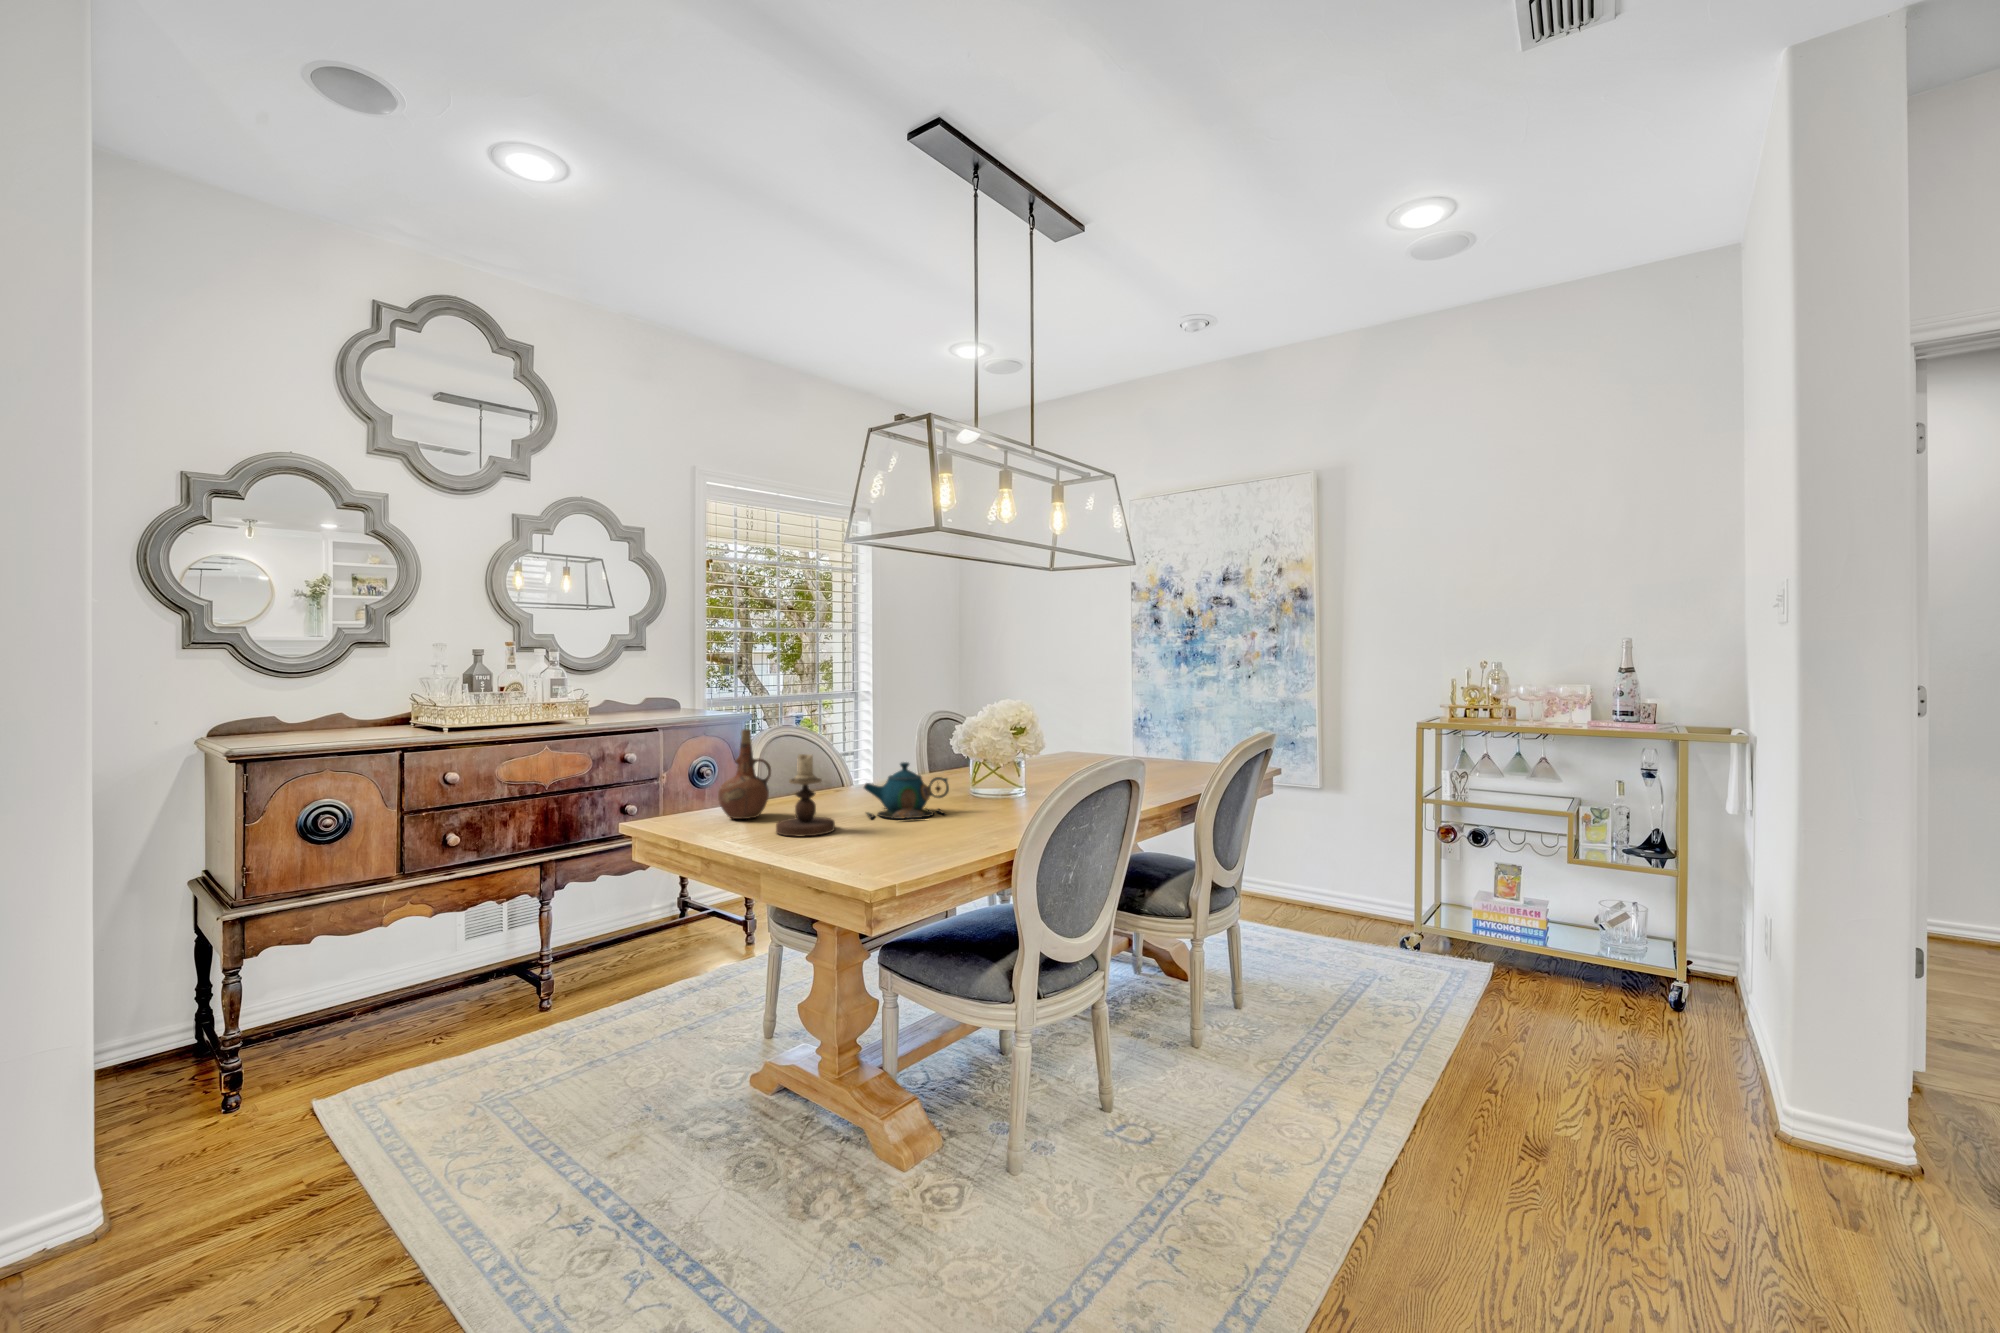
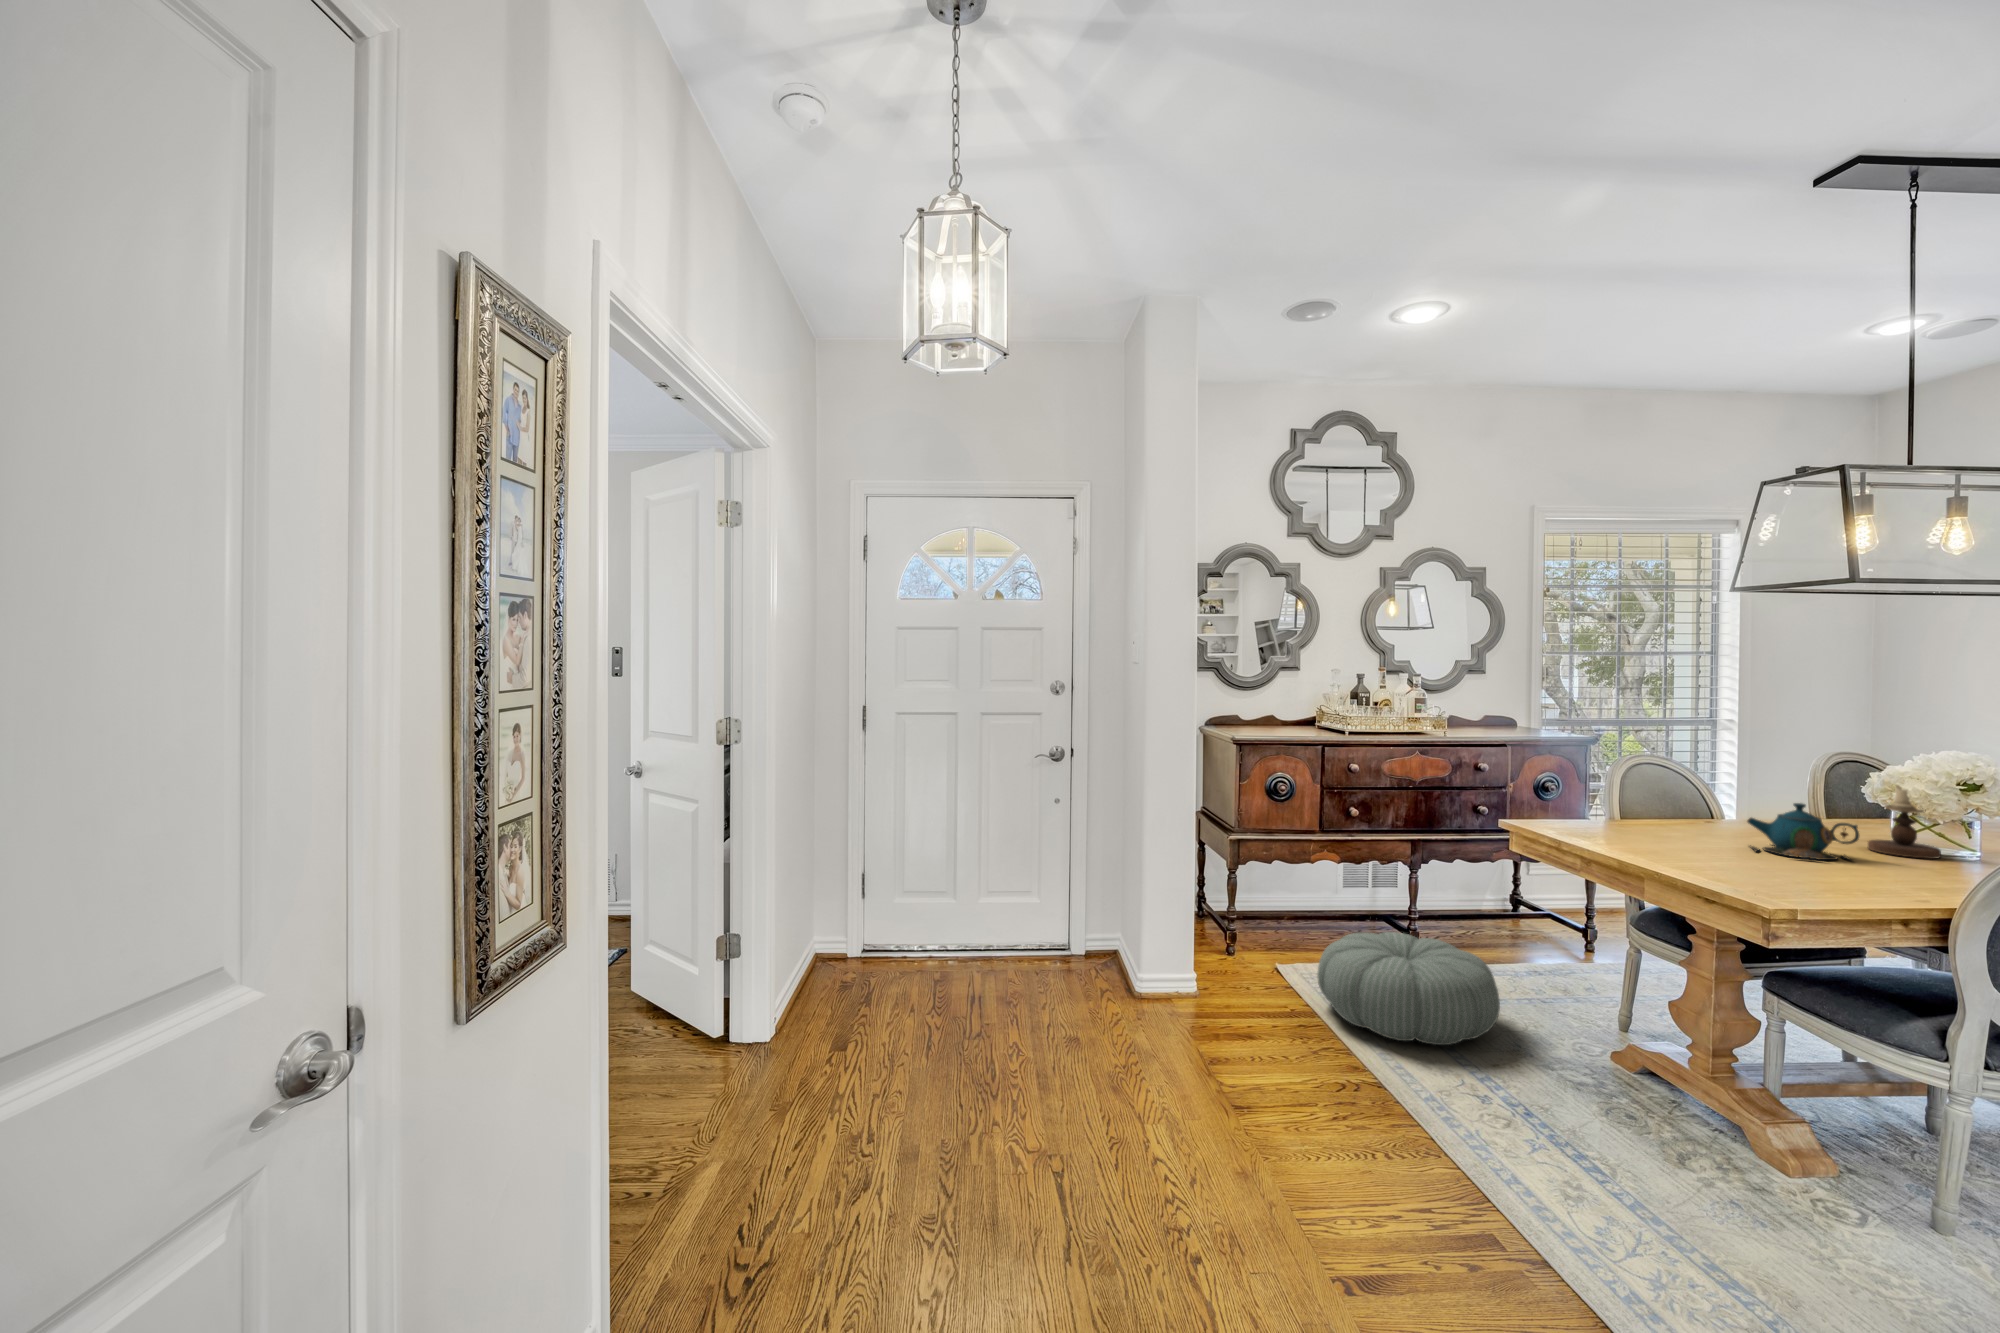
ceramic pitcher: present [718,729,771,819] -> none [1587,755,1642,833]
candlestick: present [776,754,835,836] -> present [1867,785,1941,859]
pouf: none [359,992,625,1170] -> present [1317,932,1500,1045]

